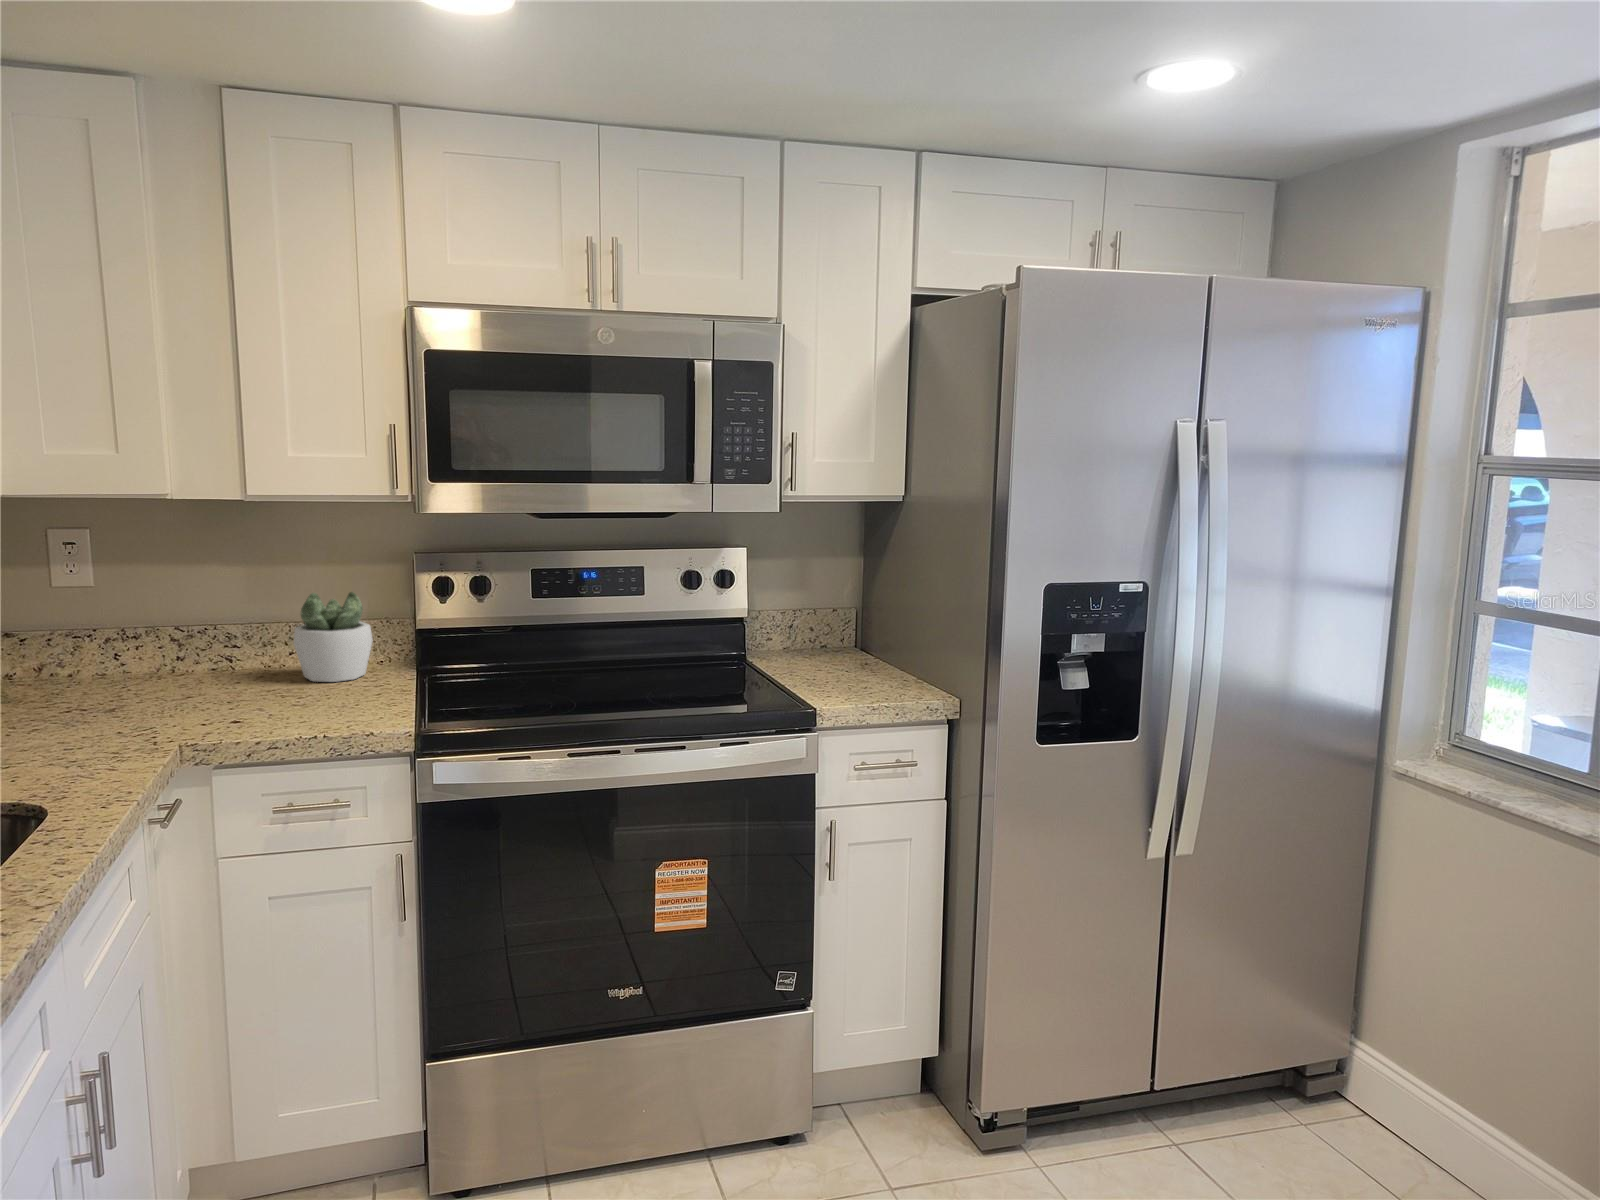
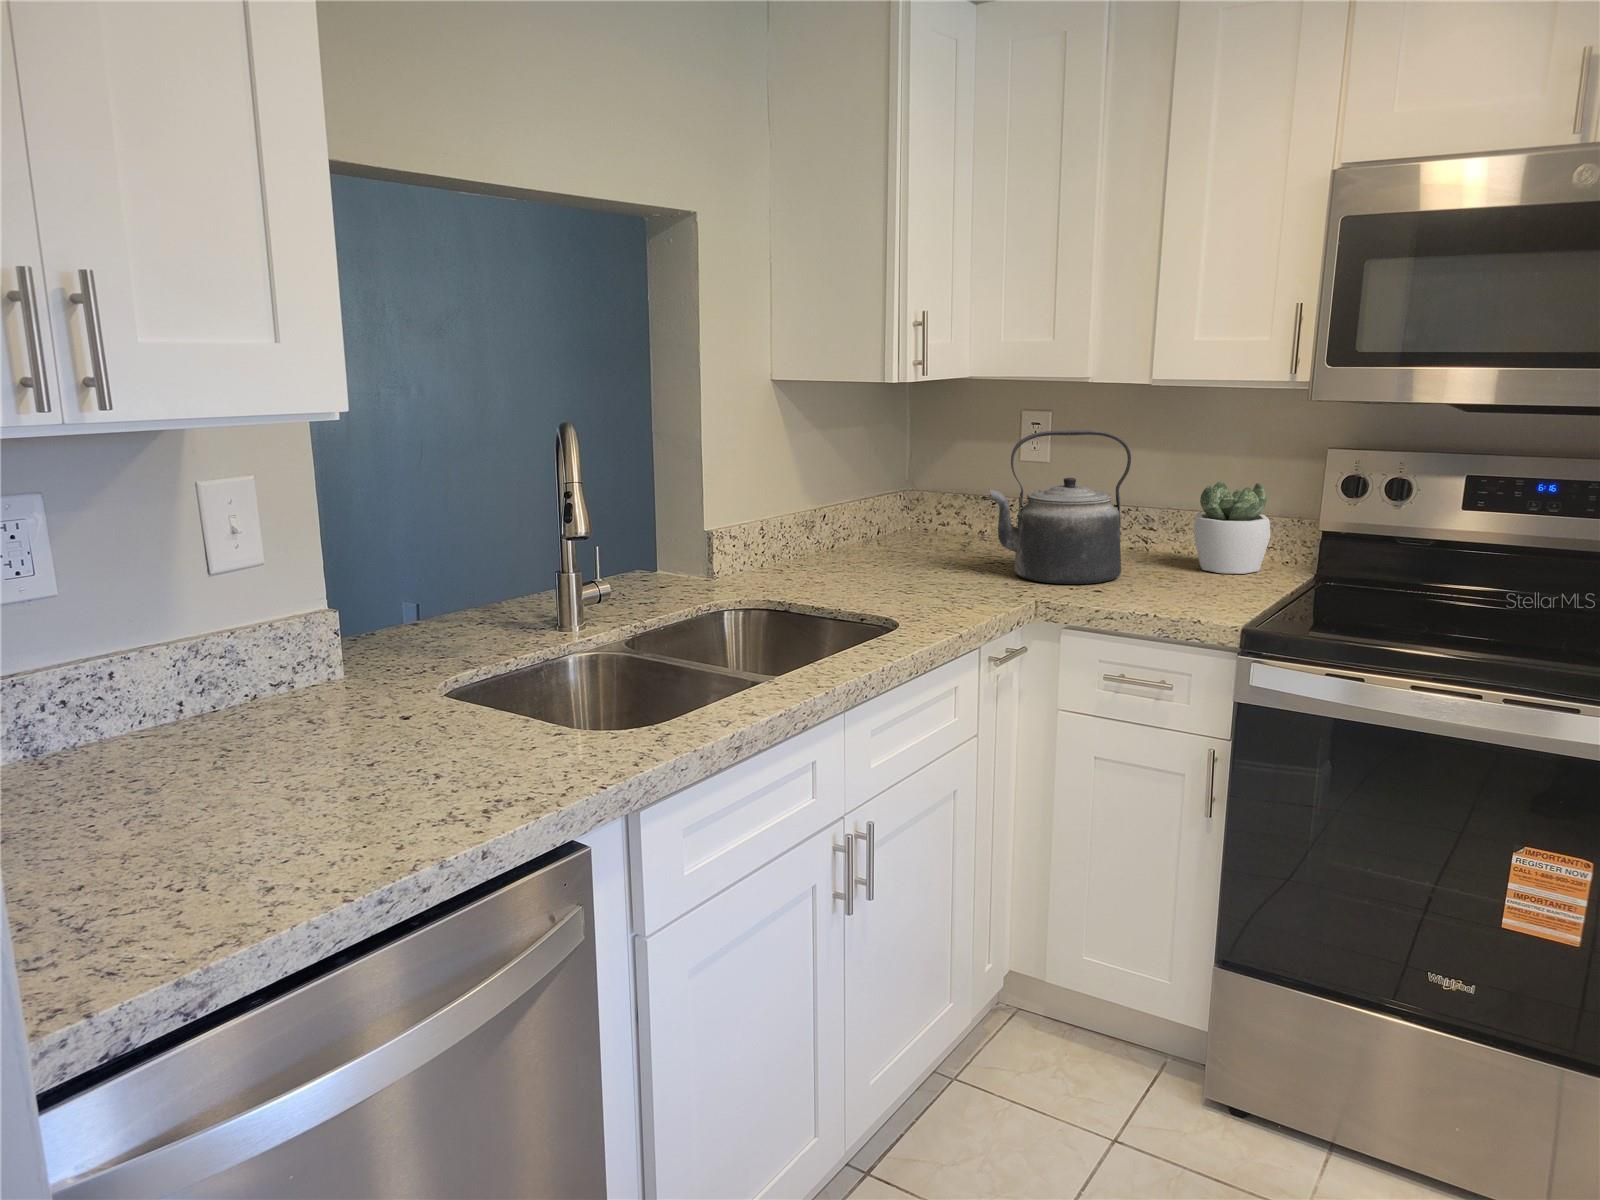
kettle: none [67,552,238,723] -> present [988,430,1131,584]

